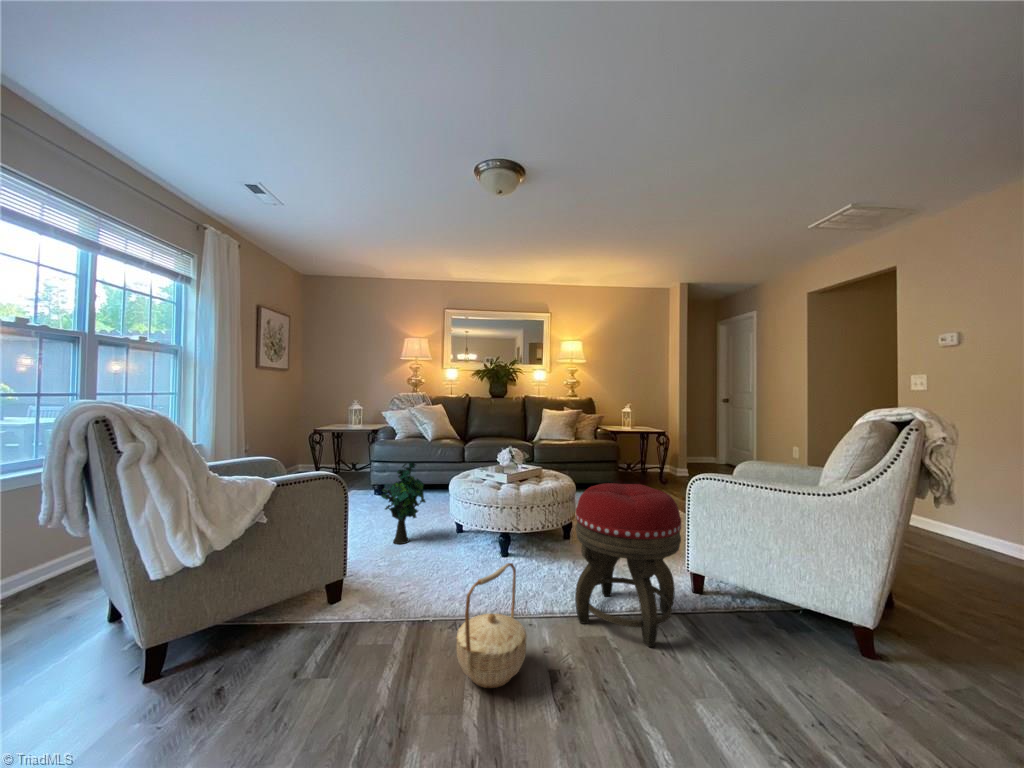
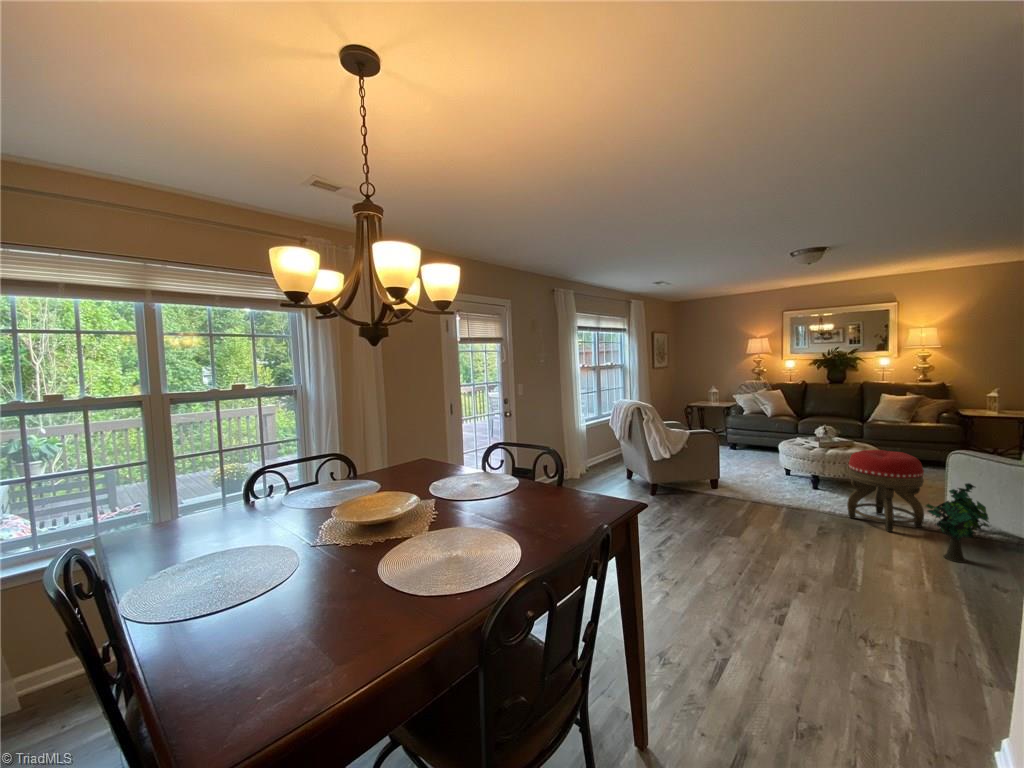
decorative plant: present [380,462,426,544] -> present [926,483,989,563]
basket: present [456,563,526,688] -> none [772,477,807,523]

